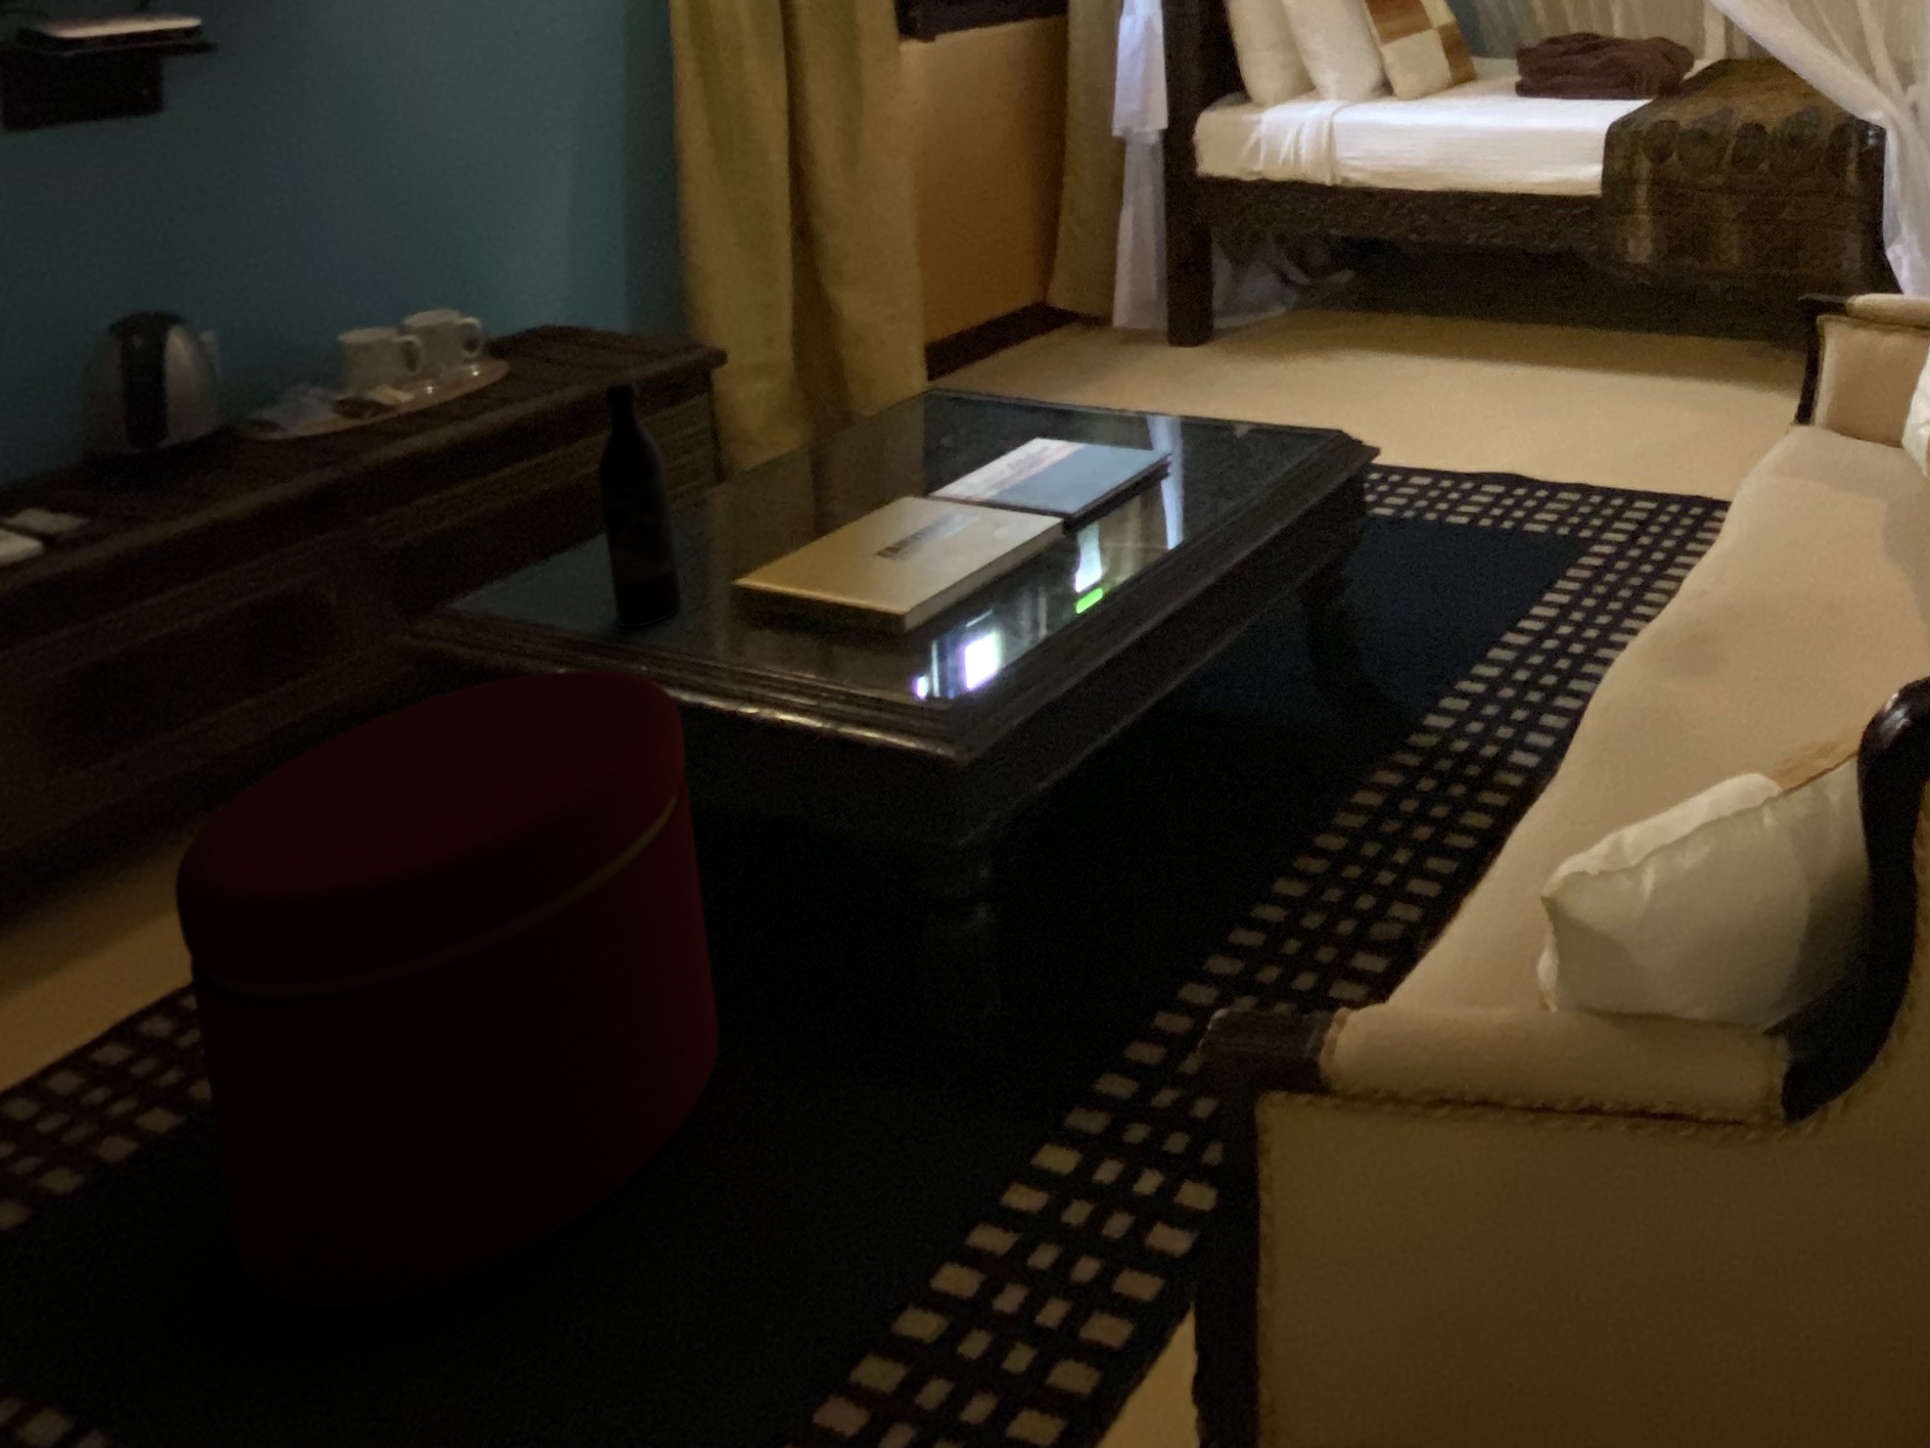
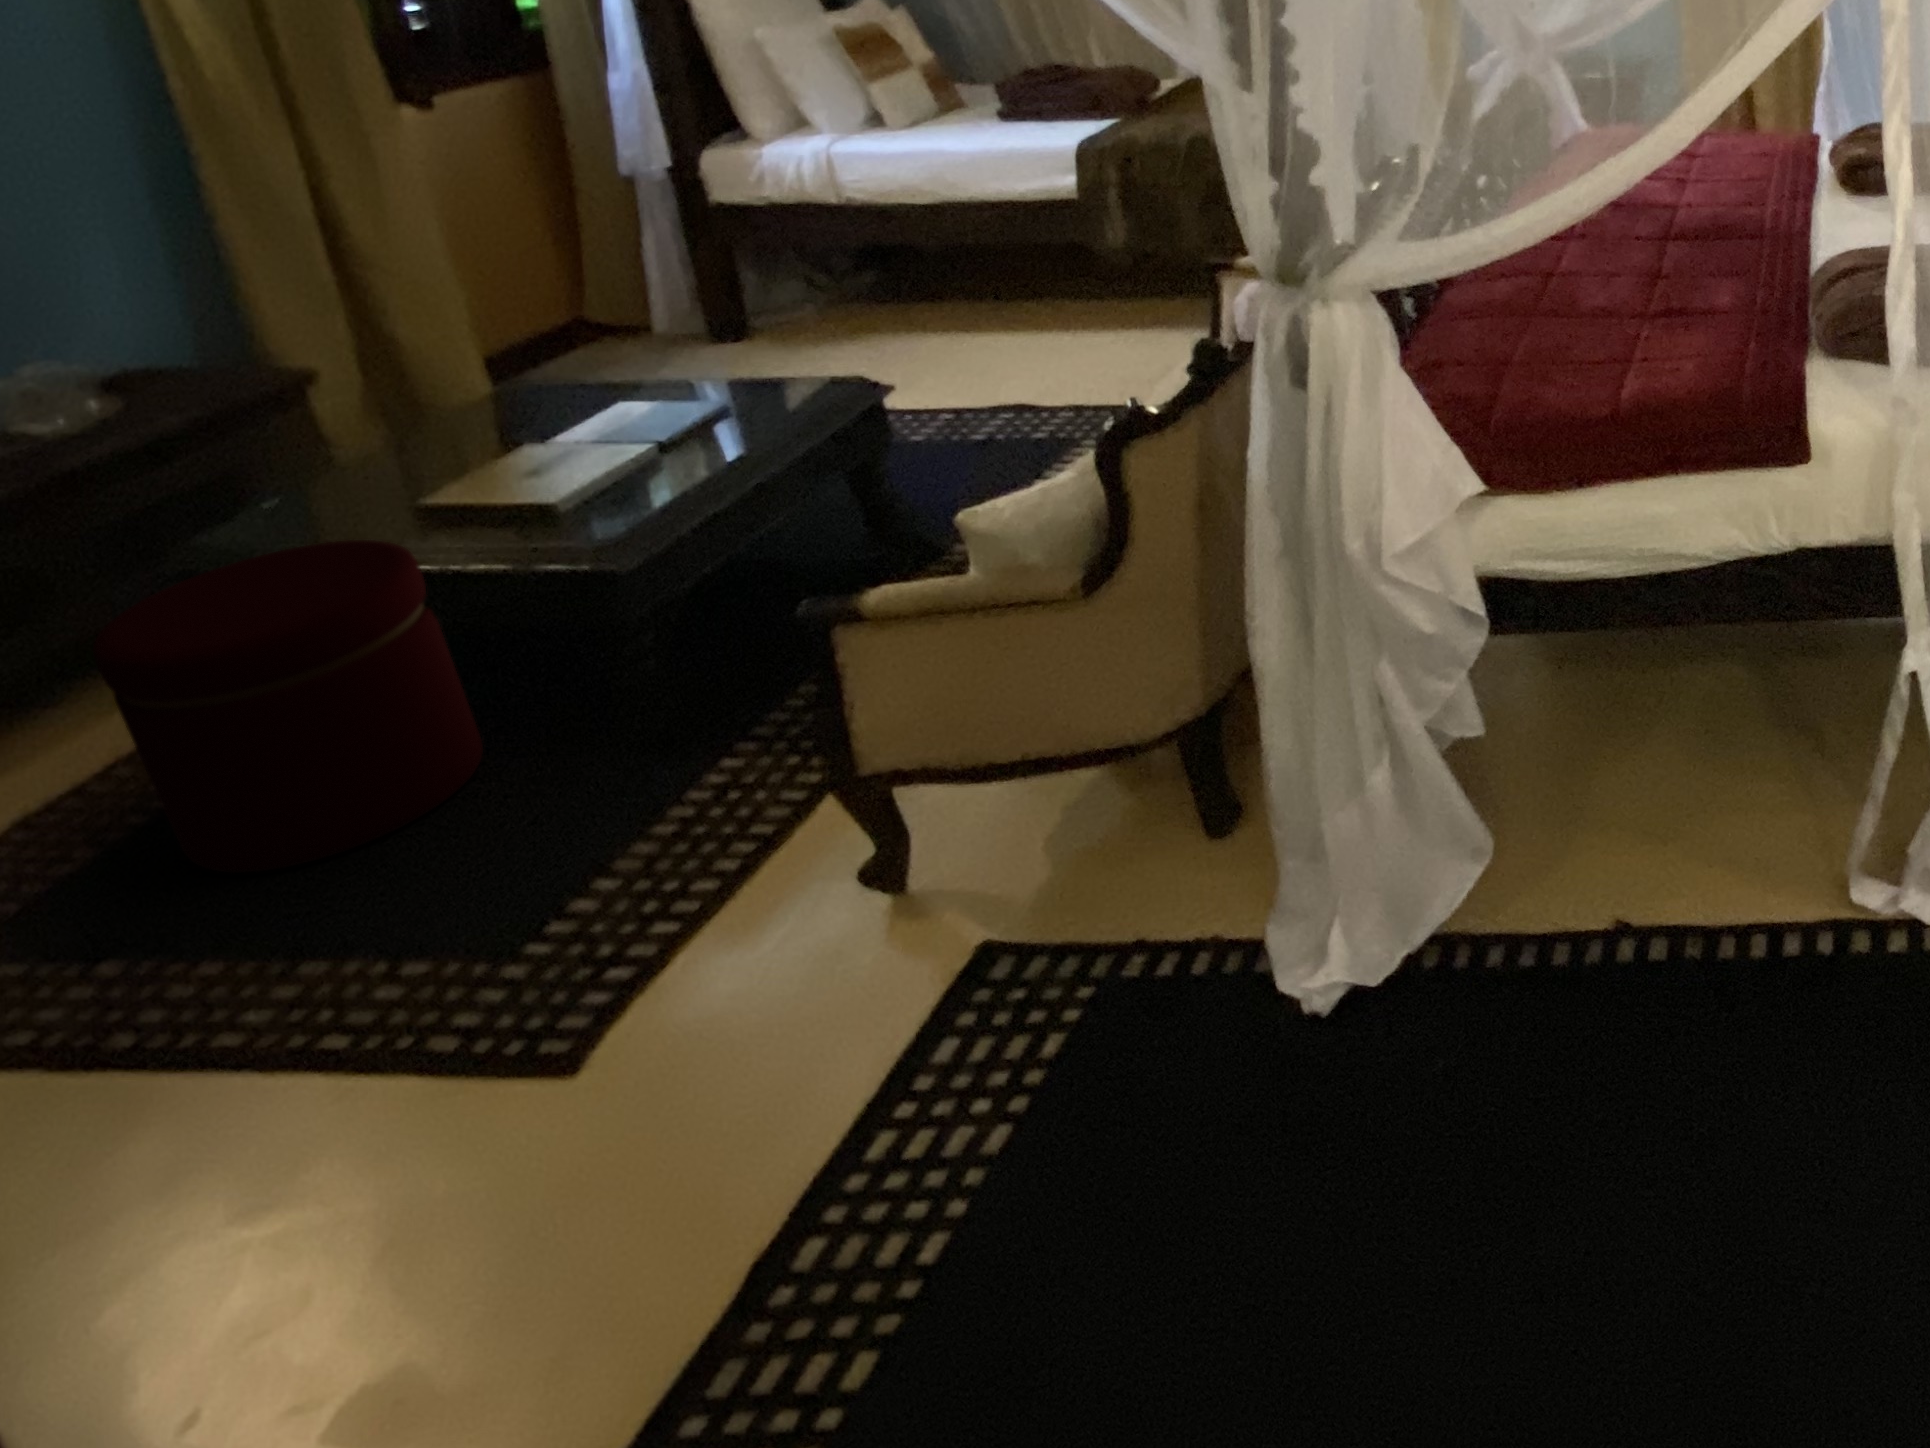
wine bottle: present [598,379,682,627] -> none [281,367,372,528]

